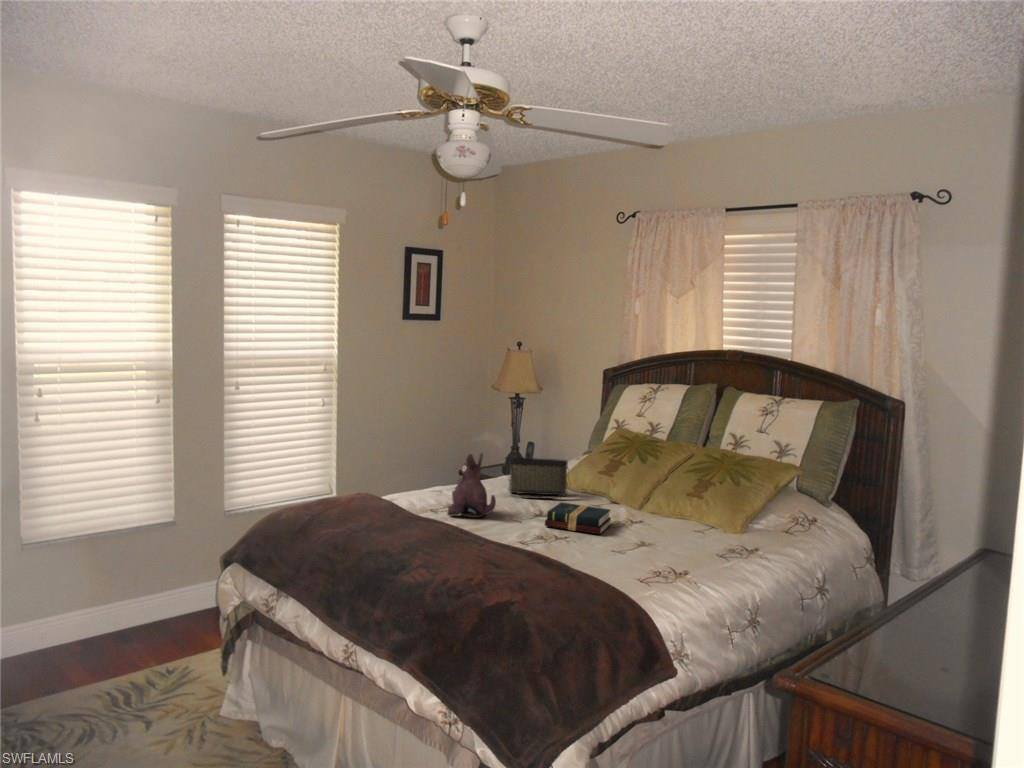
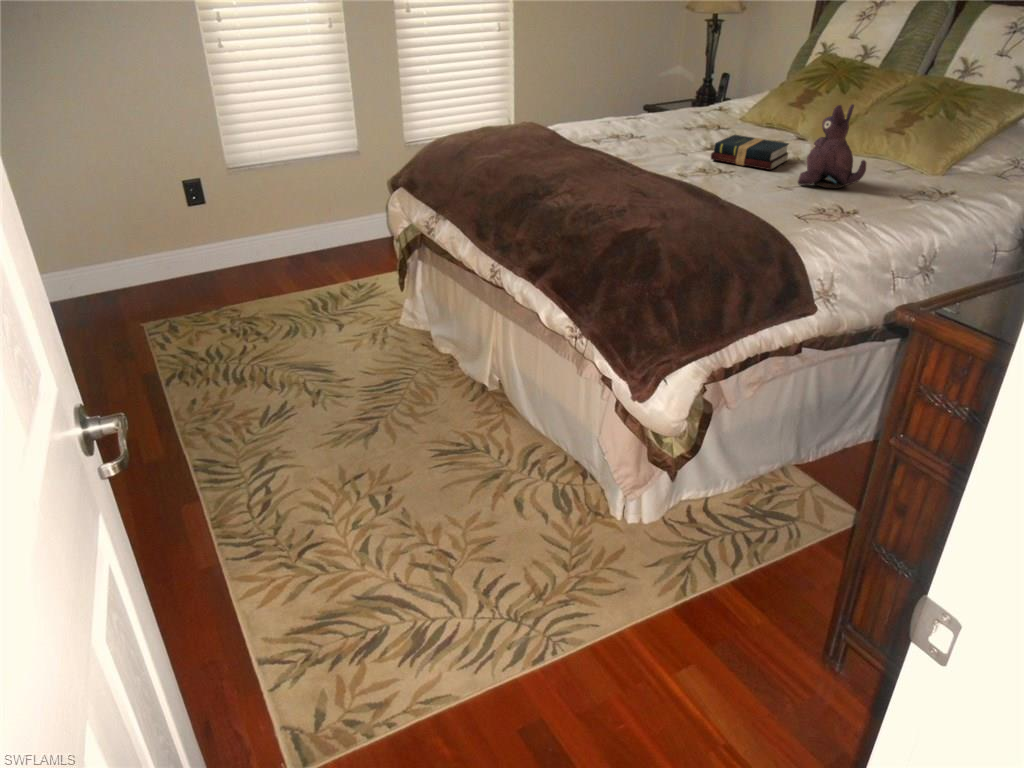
plush toy: present [447,453,496,518] -> present [798,104,866,188]
handbag: present [509,458,568,499] -> none [682,85,753,133]

